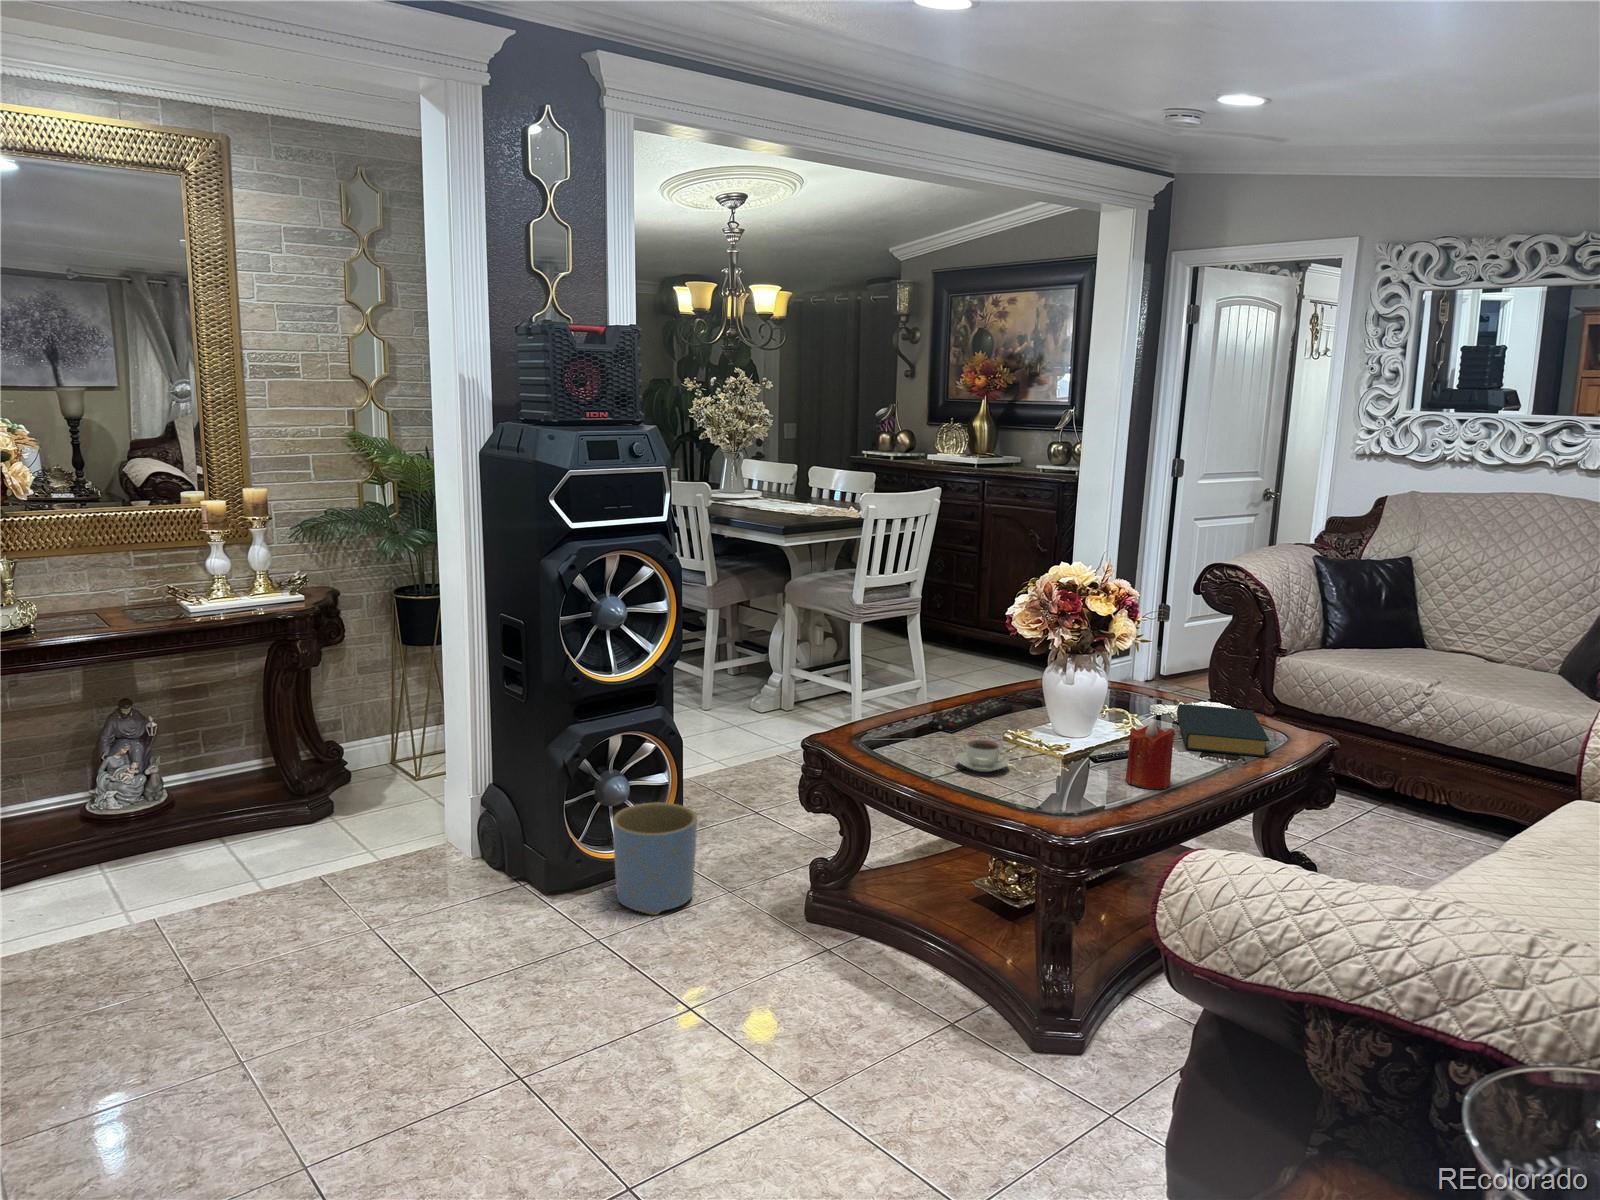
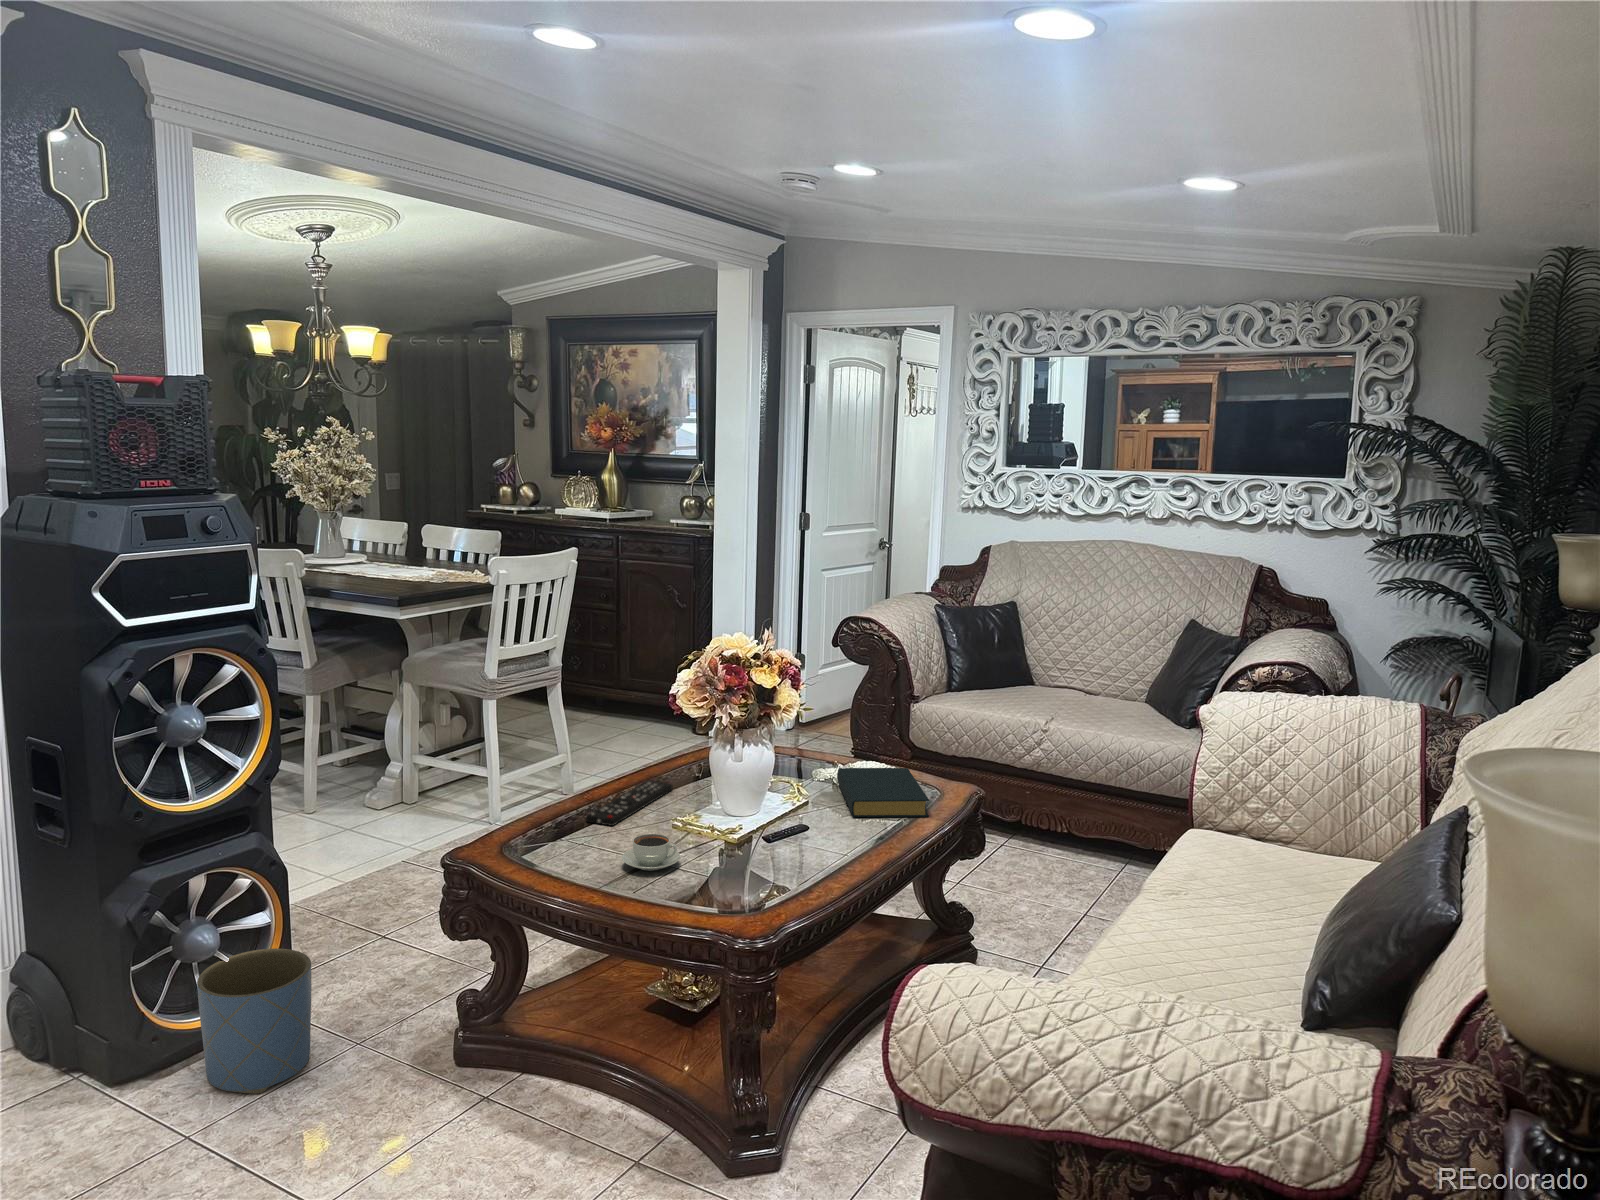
candle: present [1126,722,1175,789] -> none [800,797,847,868]

